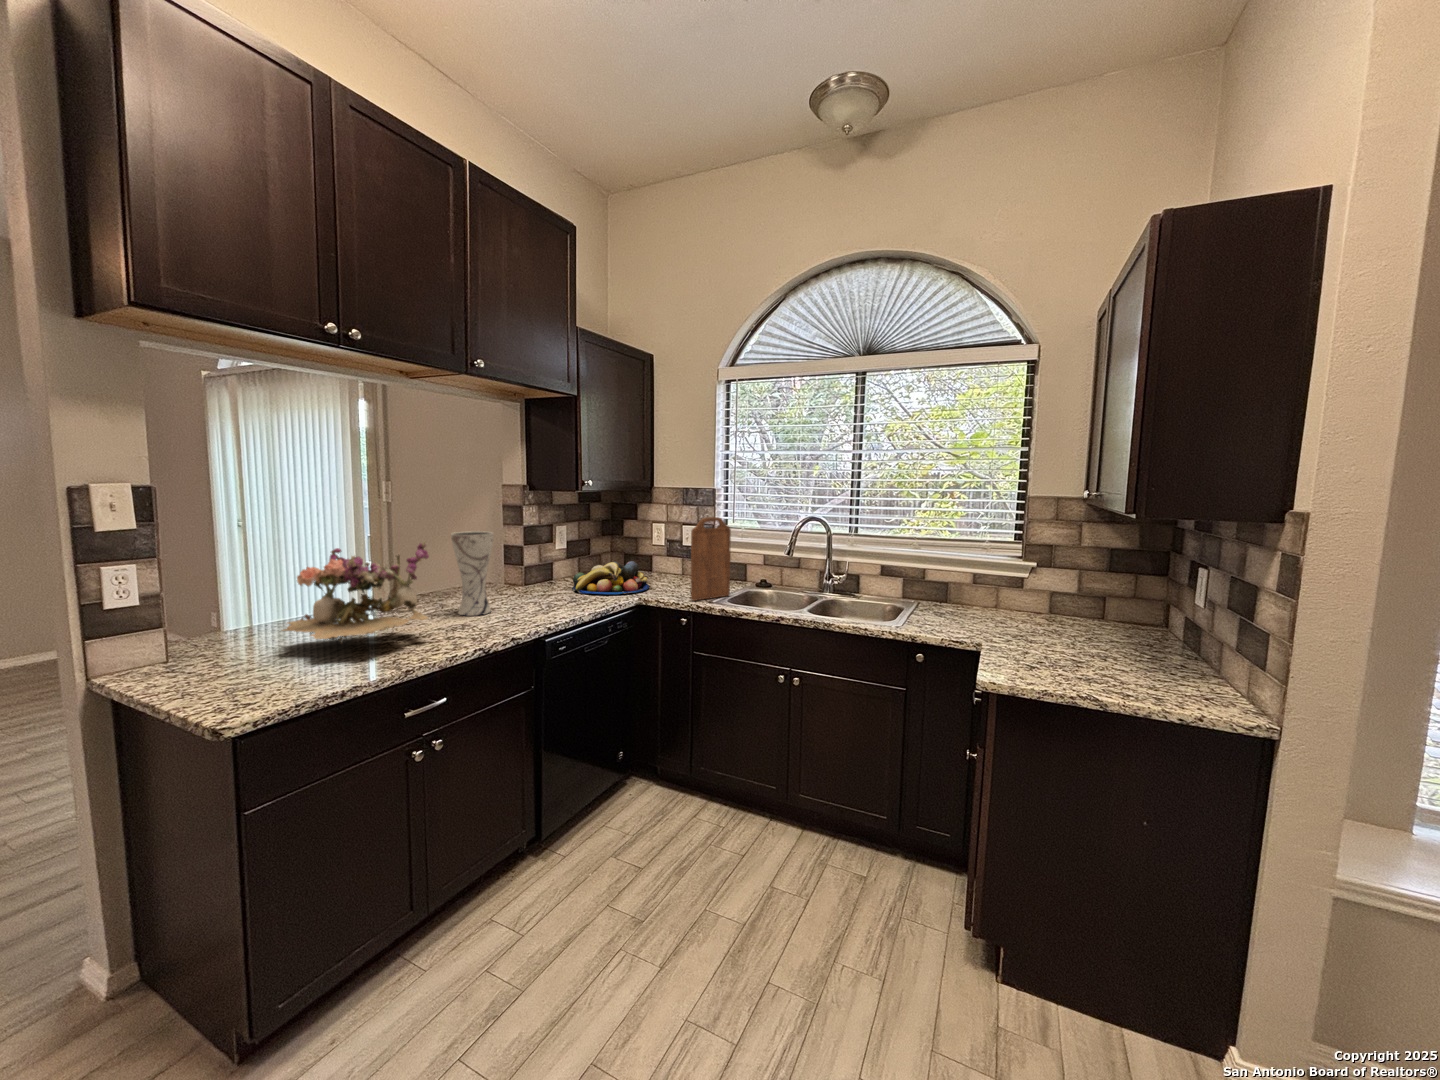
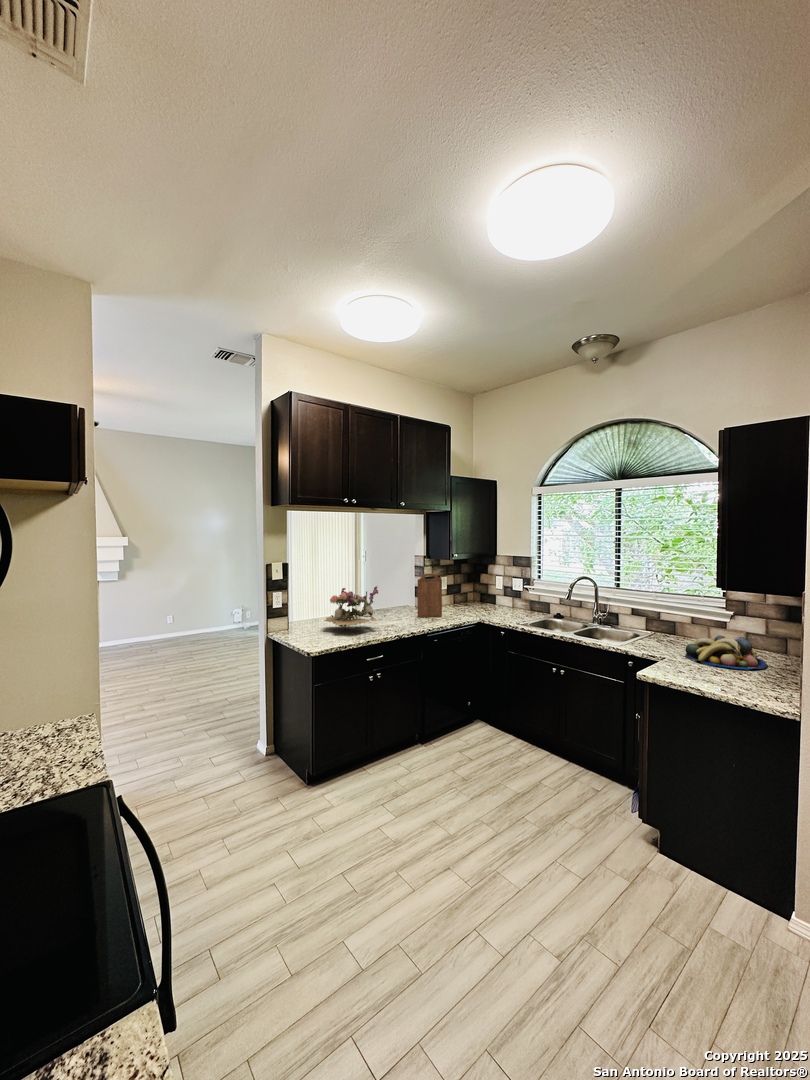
cutting board: present [691,517,731,601] -> present [417,573,442,617]
vase: present [451,531,494,616] -> none [389,581,407,621]
fruit bowl: present [572,561,649,595] -> present [685,636,767,670]

